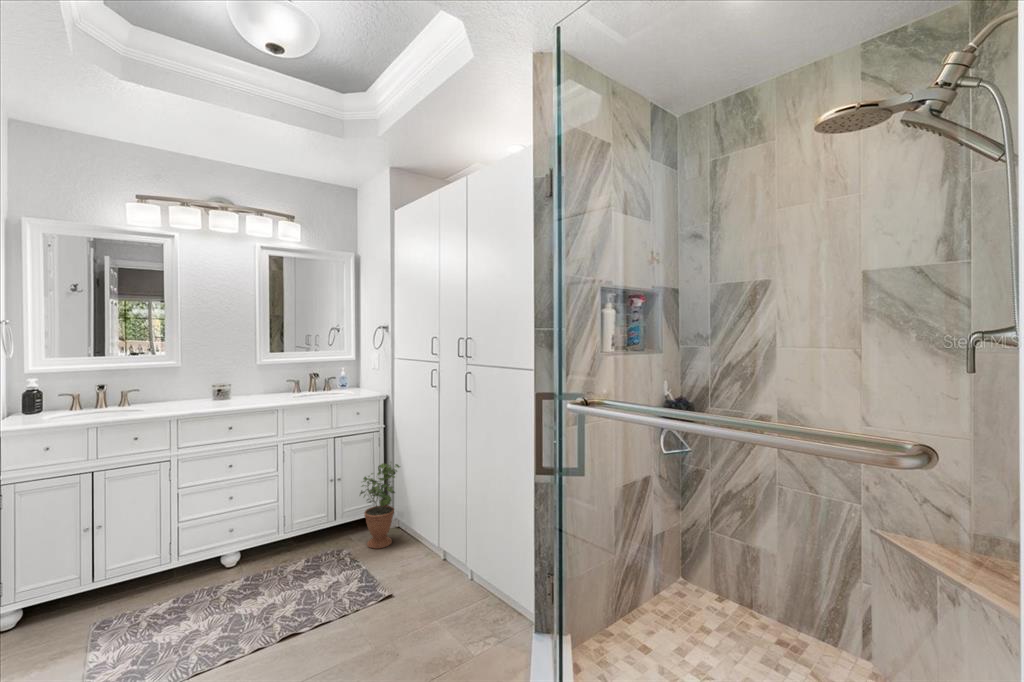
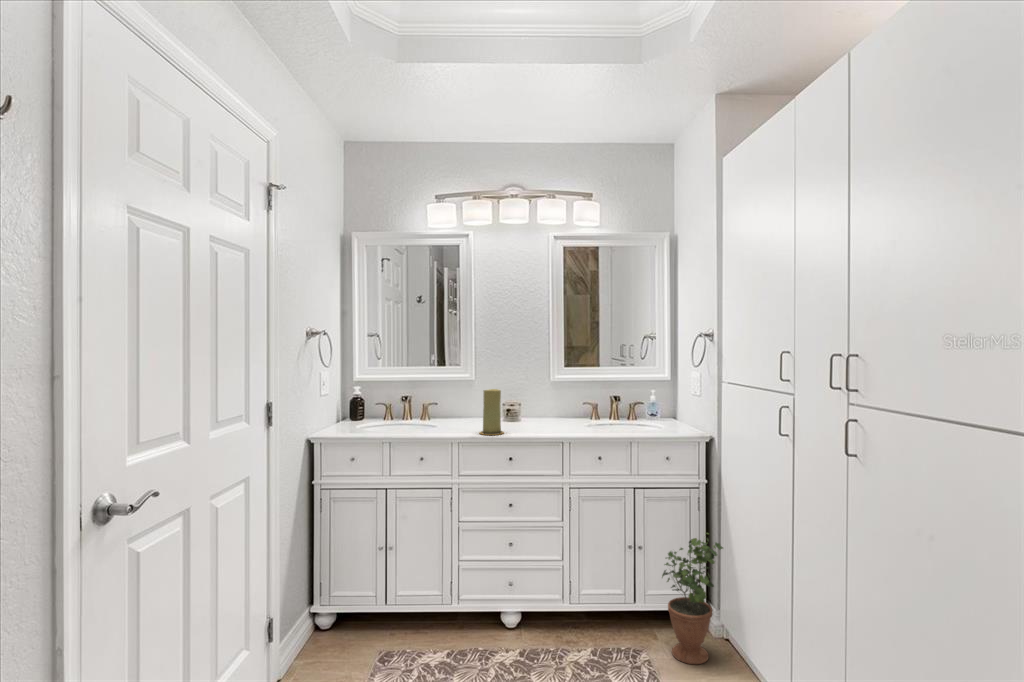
candle: none [198,371,224,410] -> present [480,389,504,435]

